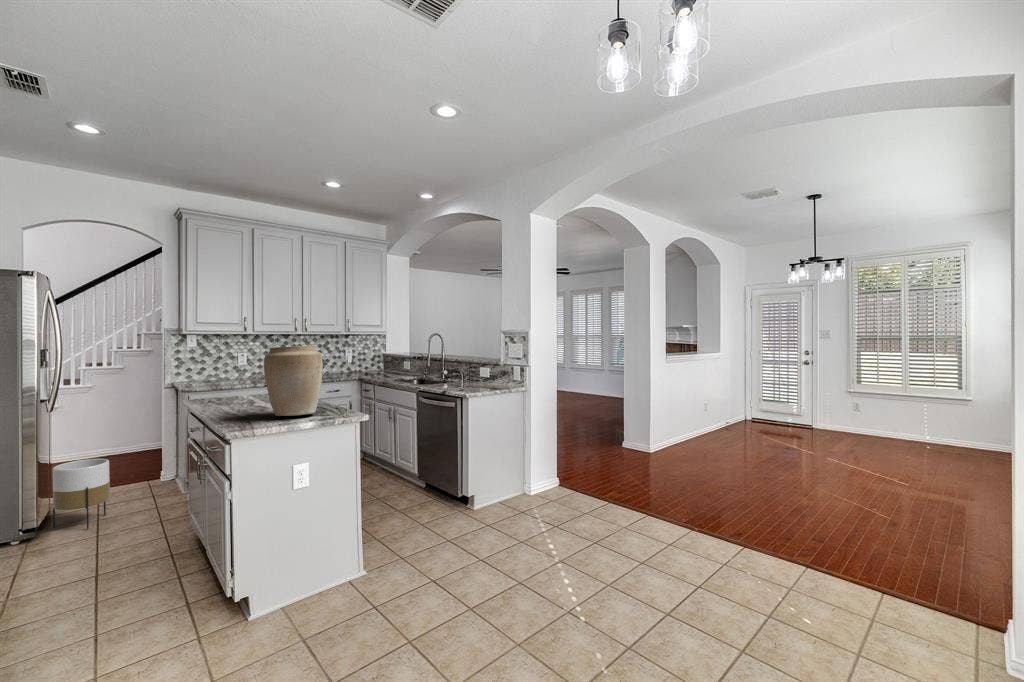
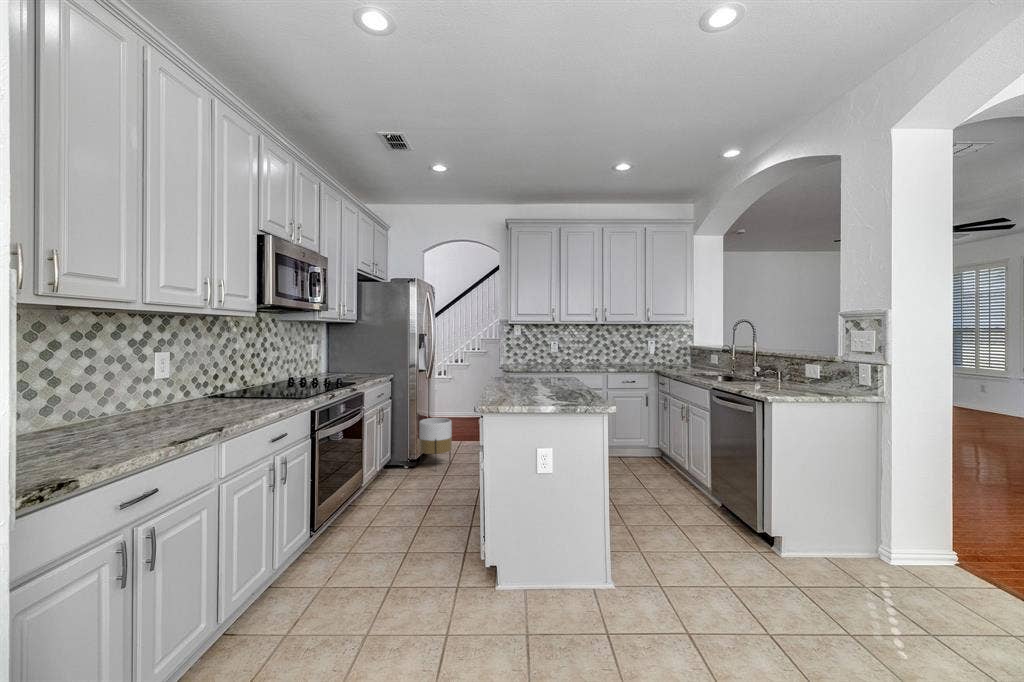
vase: present [264,346,323,416] -> none [516,326,573,399]

